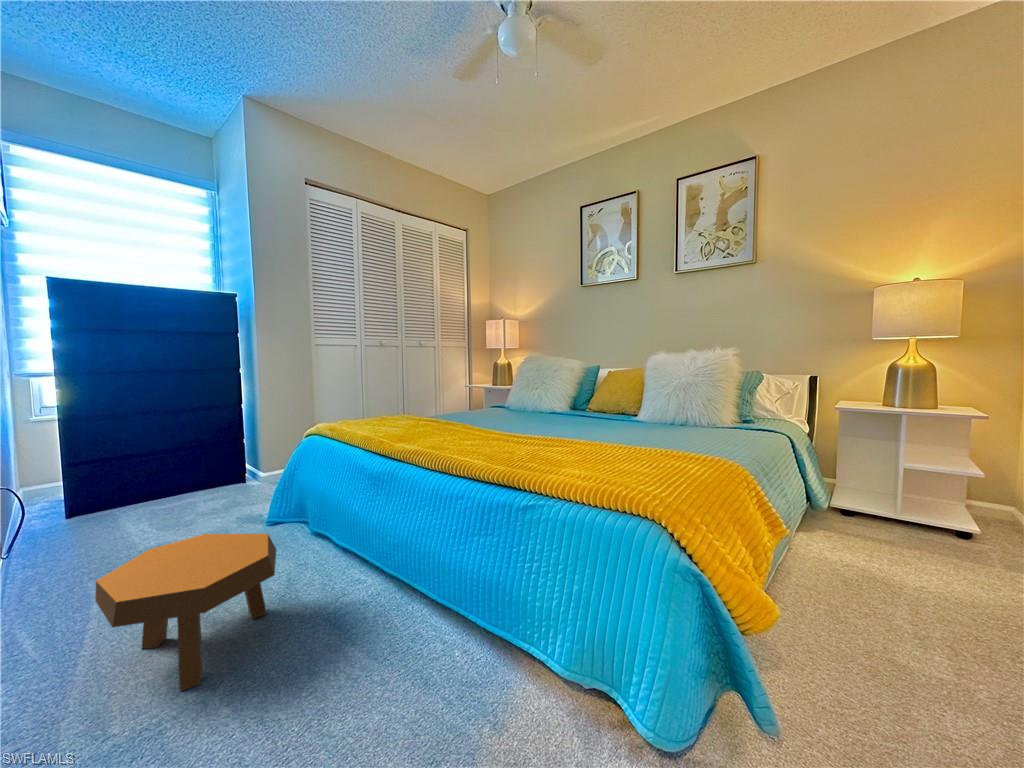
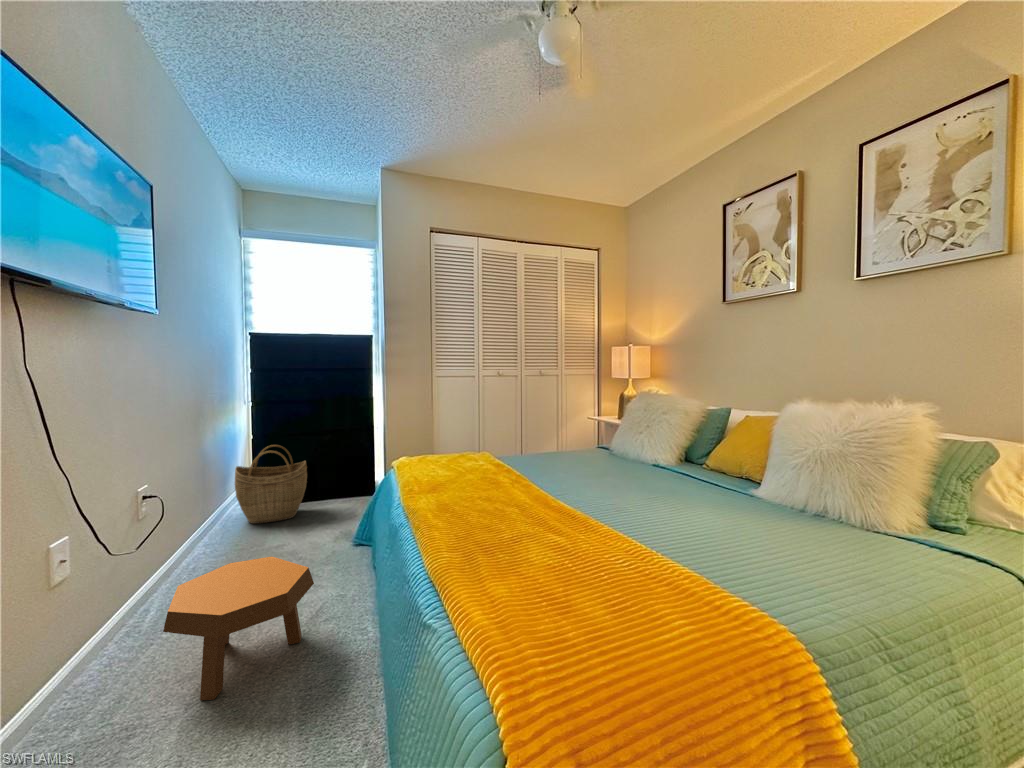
woven basket: none [40,428,156,530] -> present [235,445,307,524]

